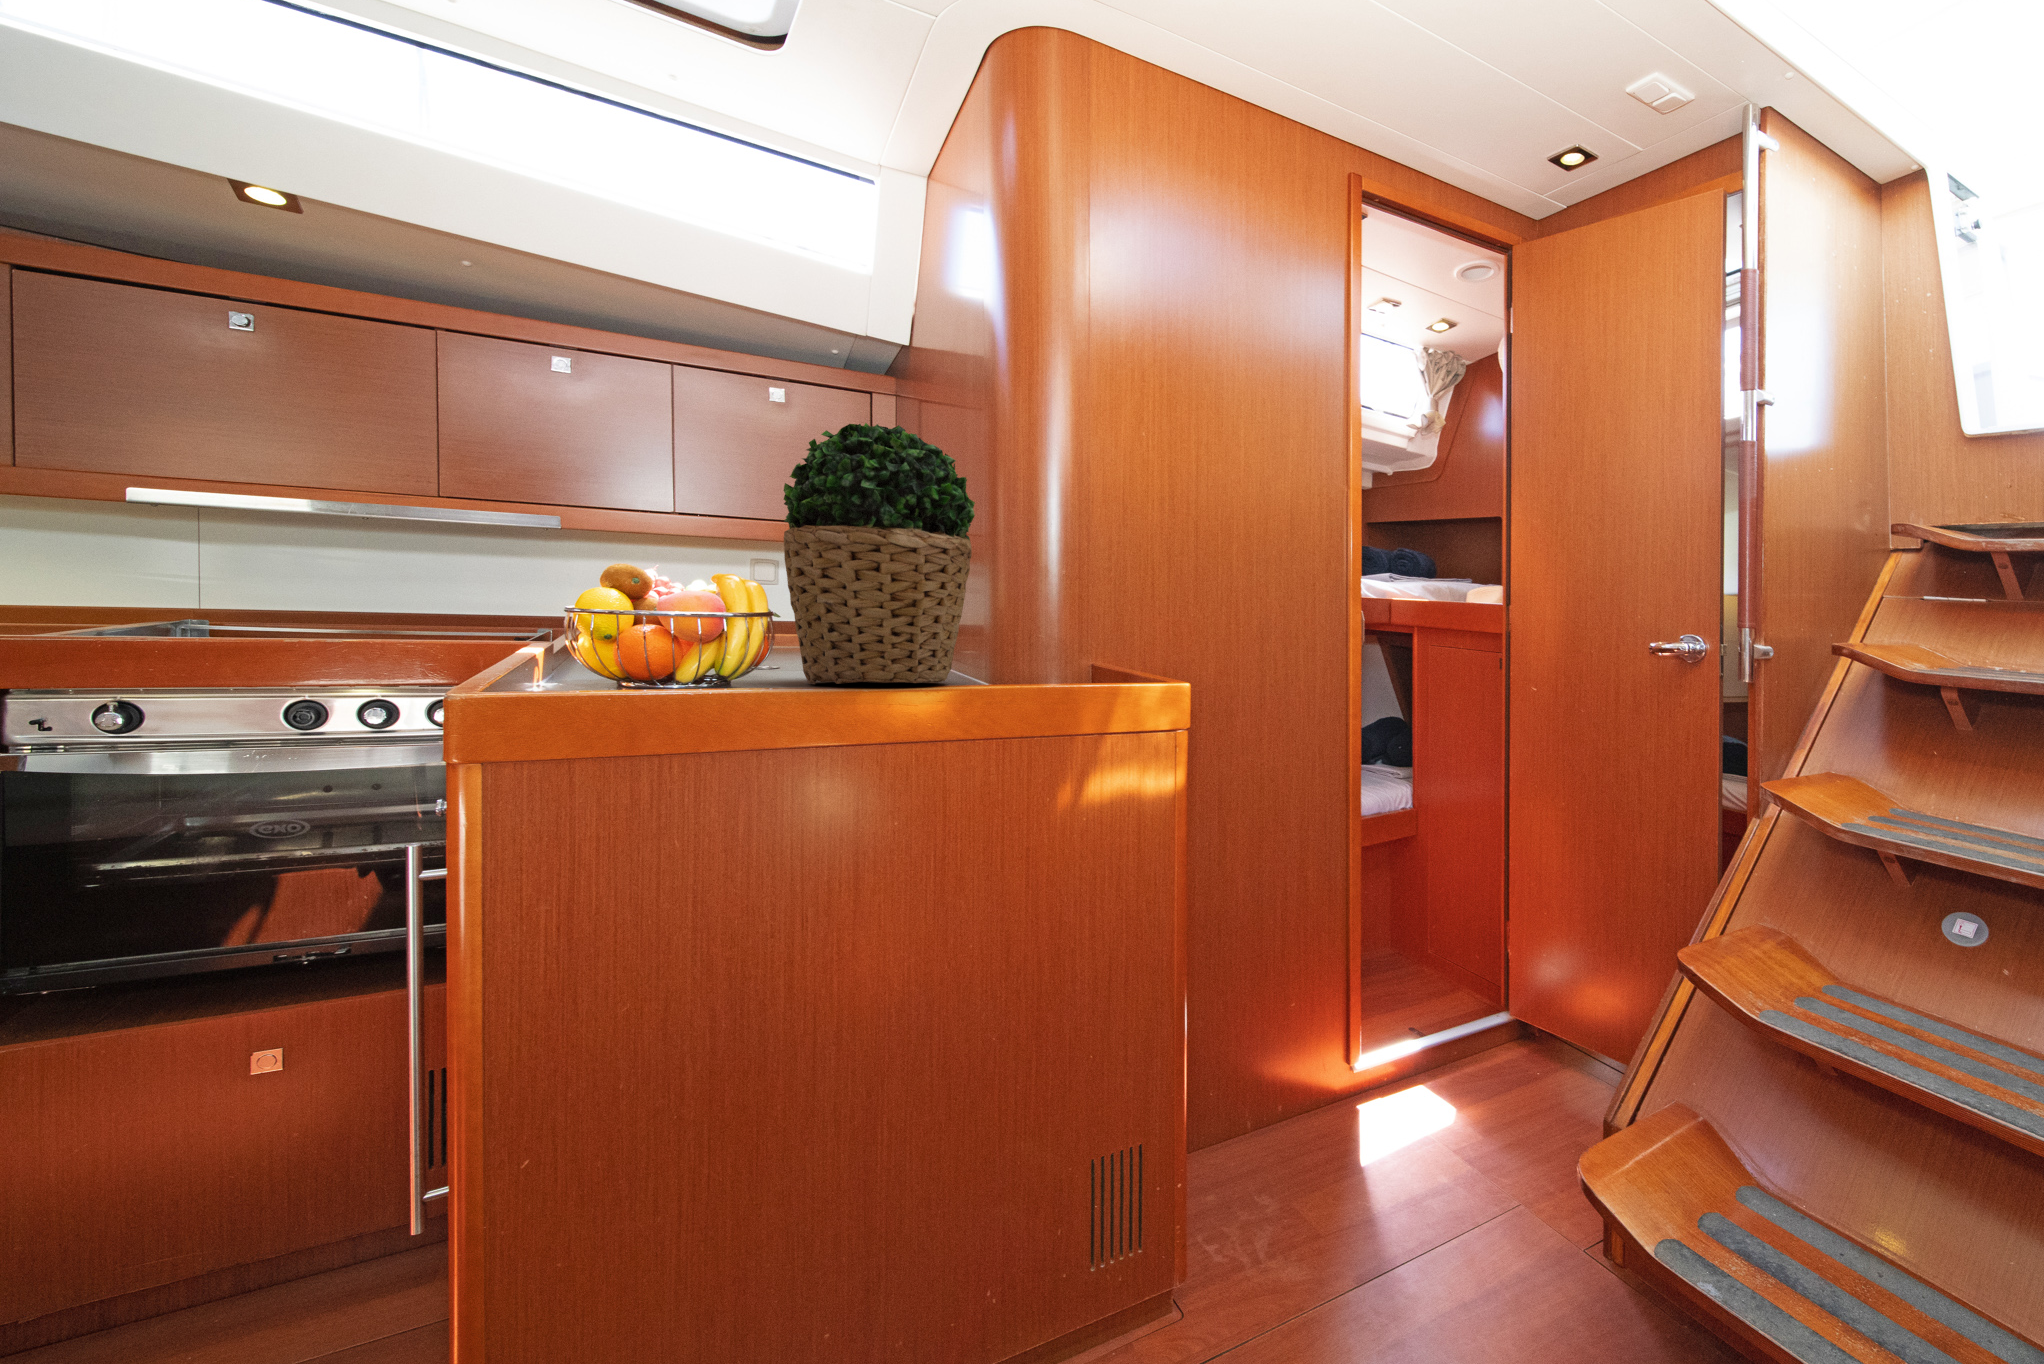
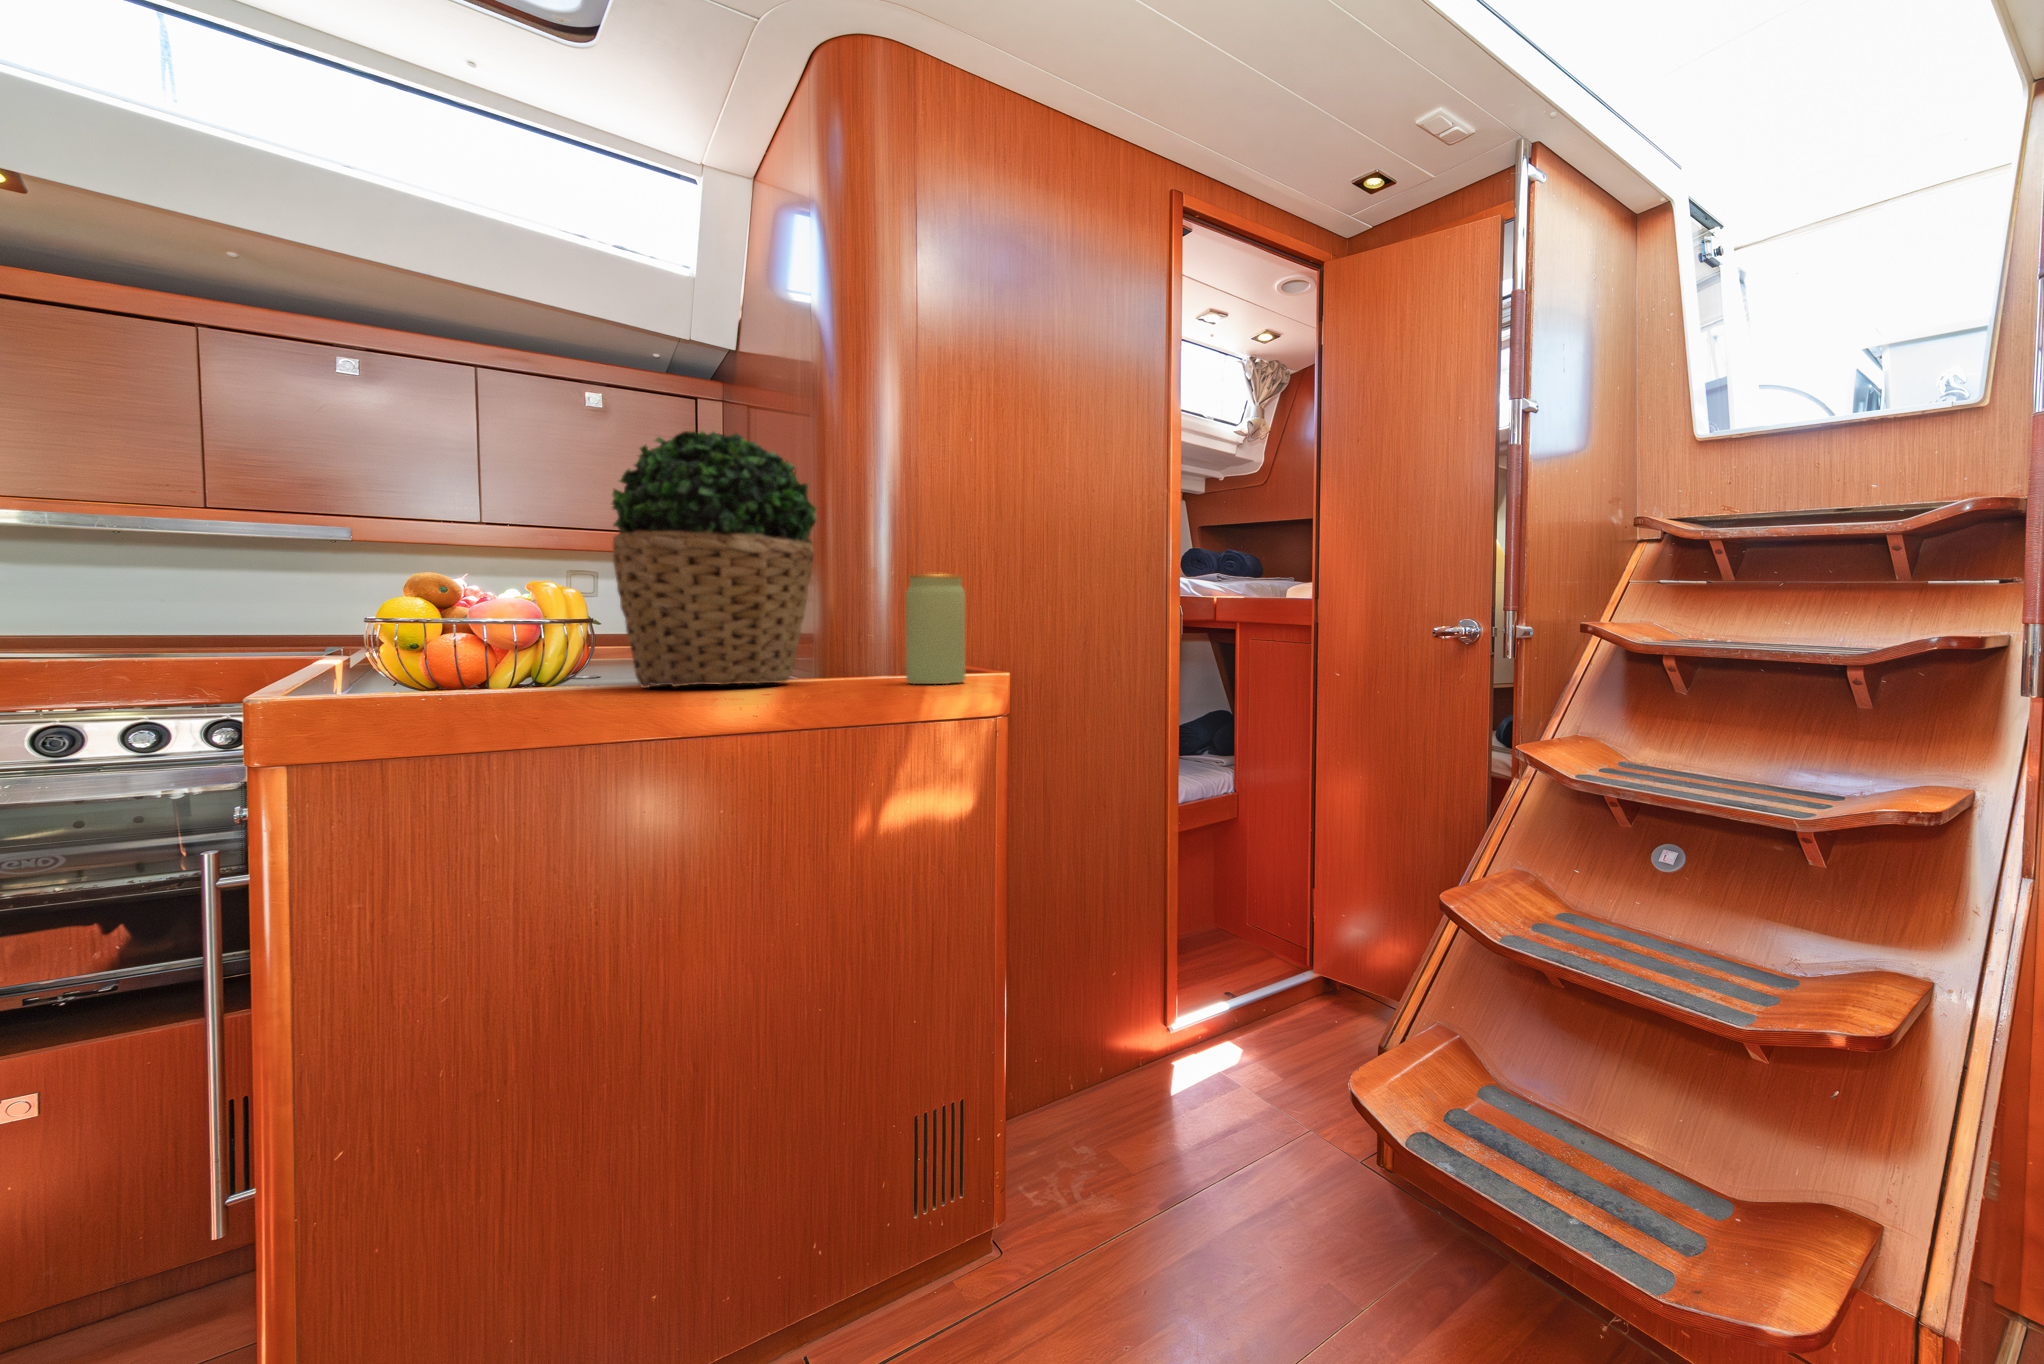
jar: none [1060,572,1121,689] -> present [906,574,965,684]

